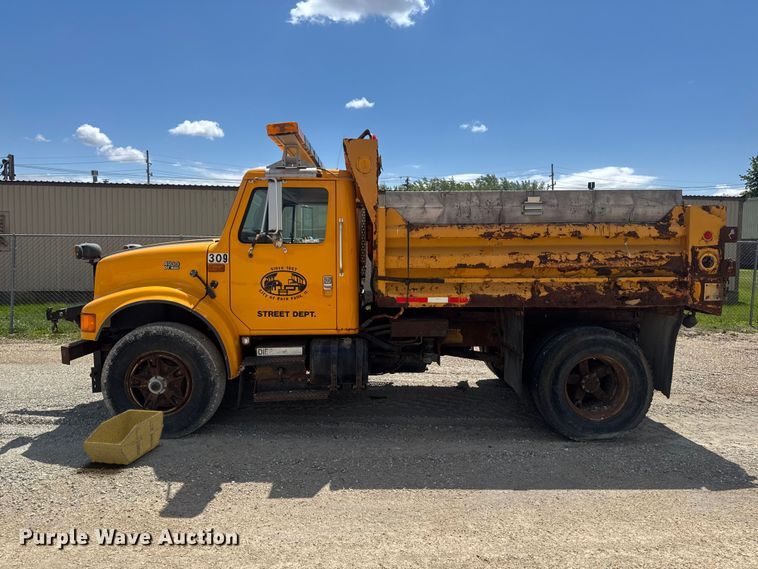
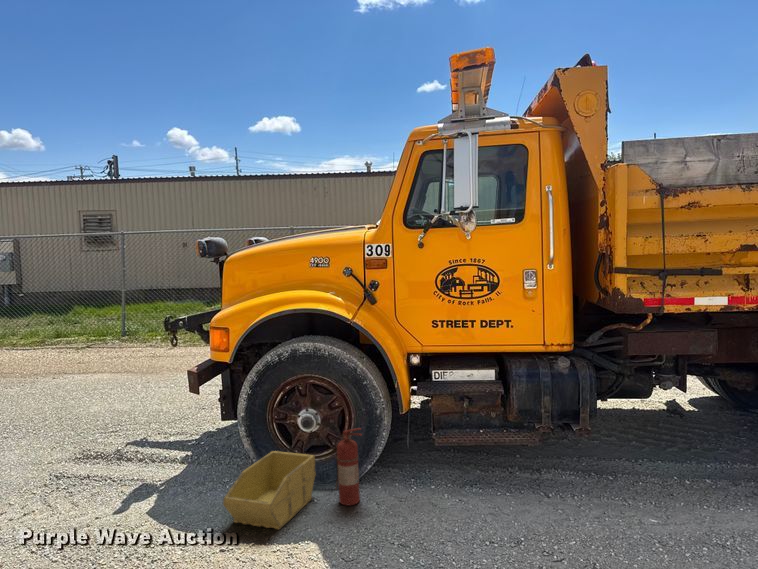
fire extinguisher: none [178,389,199,447] -> present [335,428,362,506]

